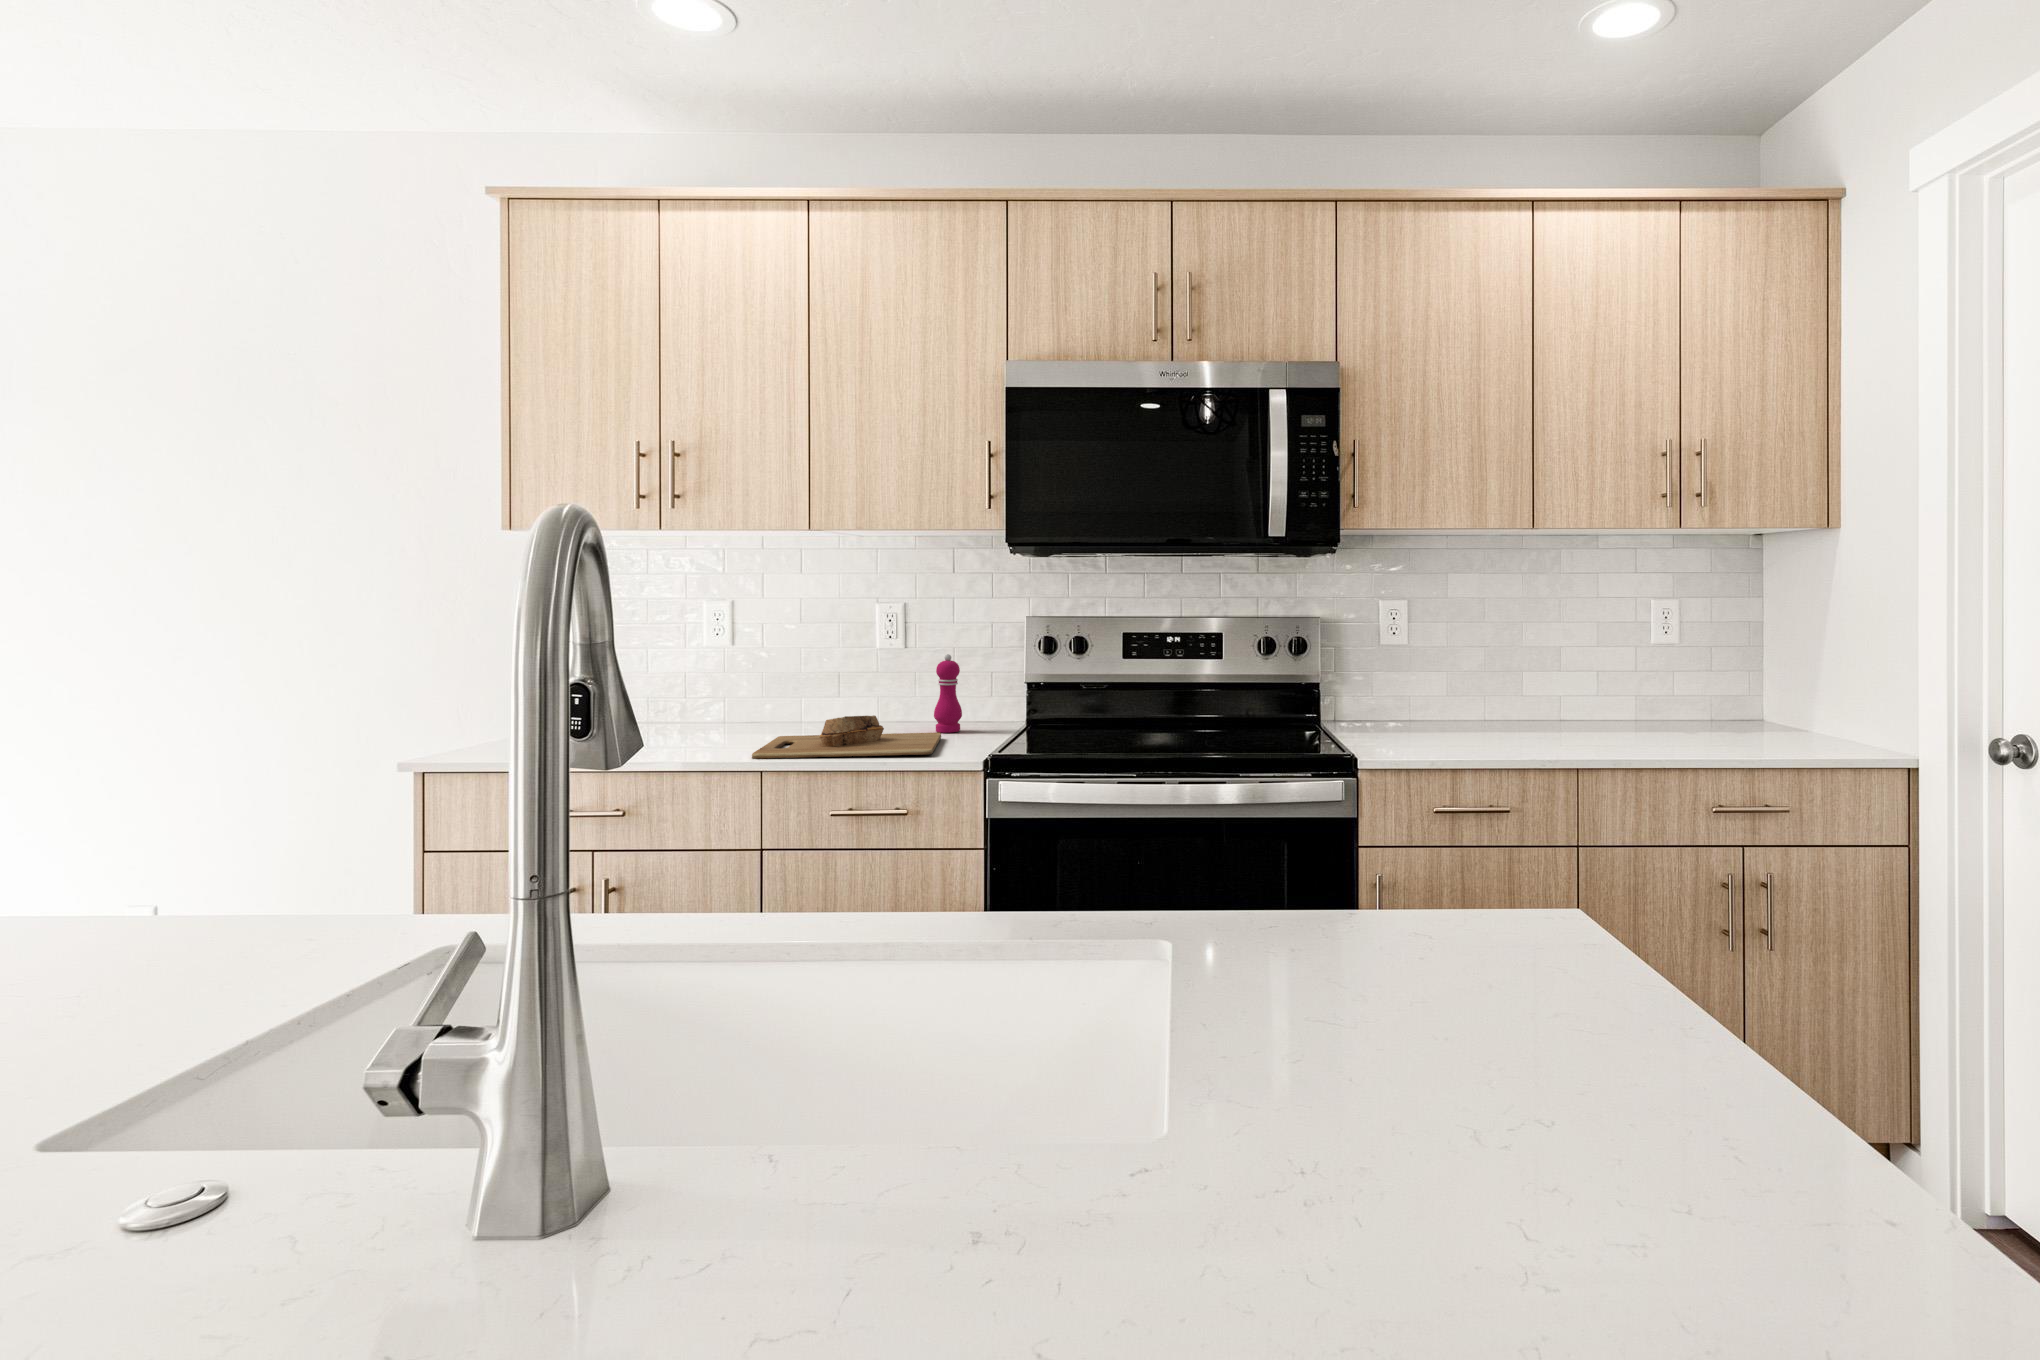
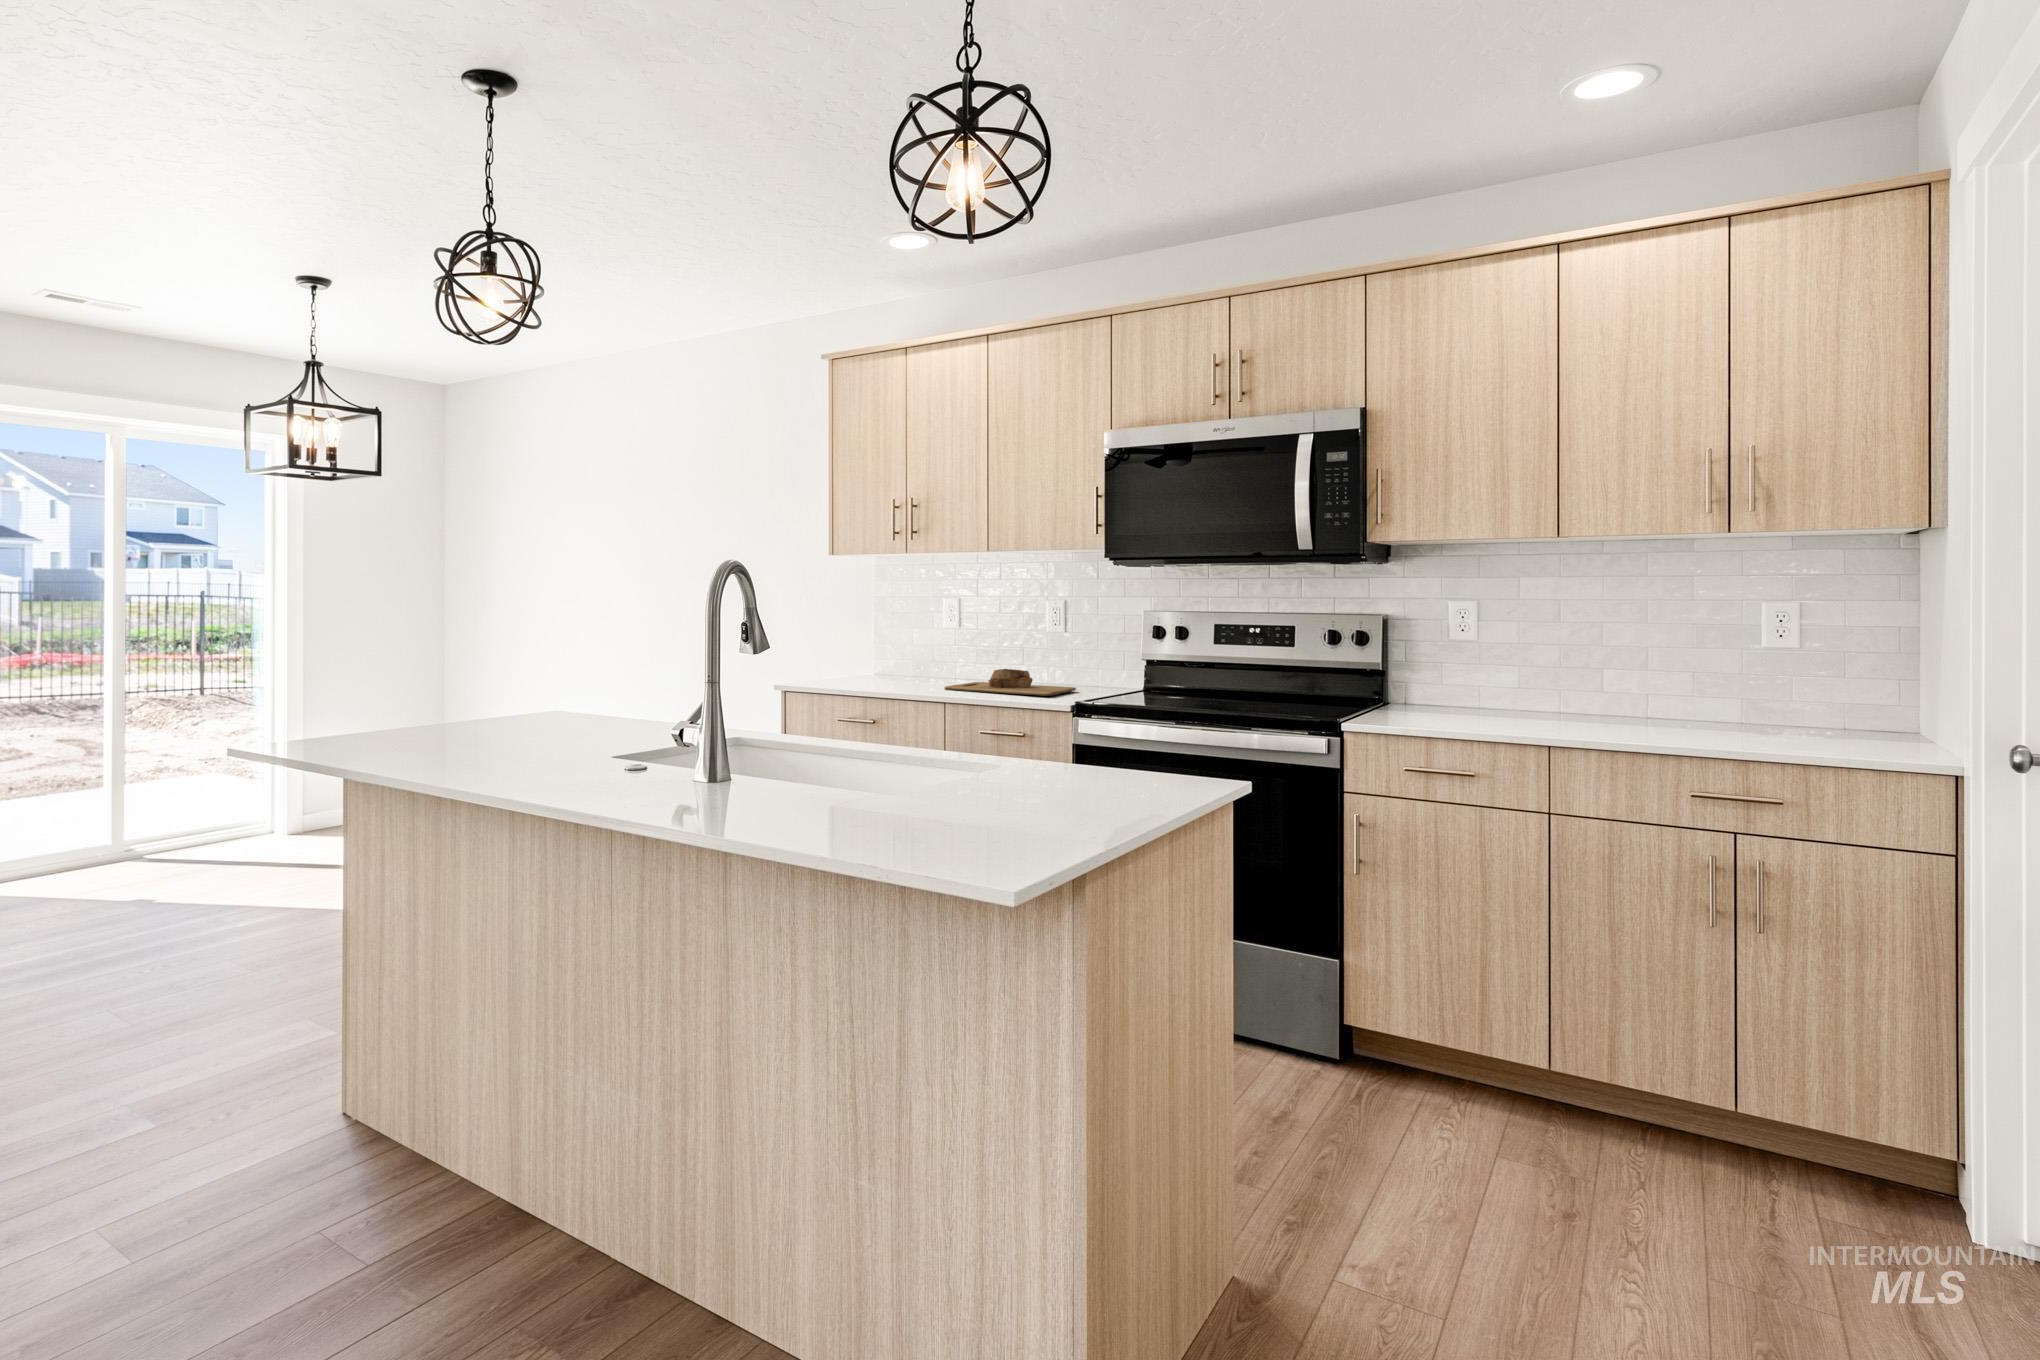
pepper mill: present [934,654,962,733] -> none [1080,635,1100,690]

